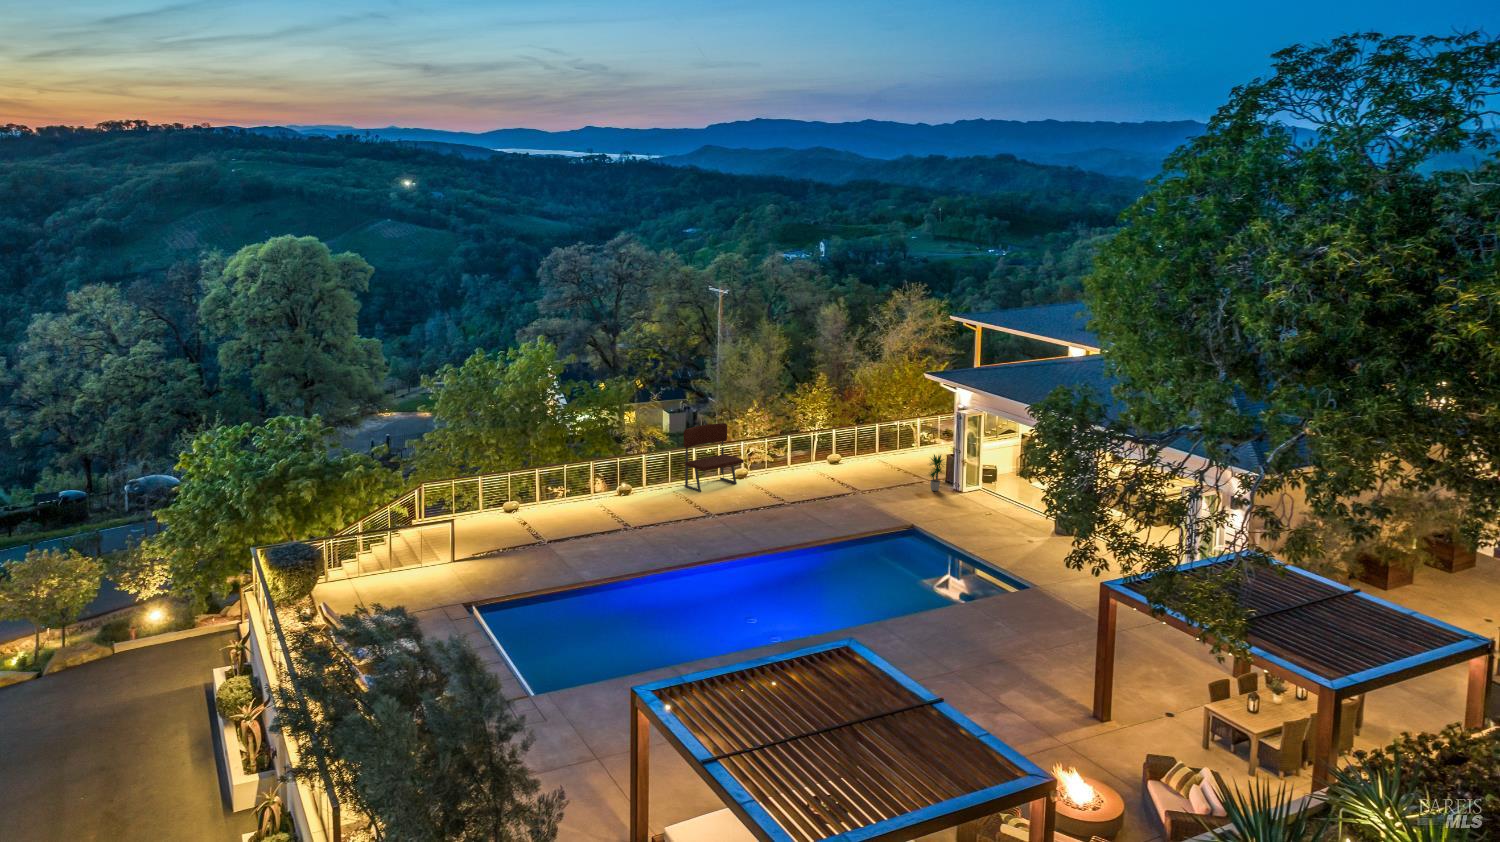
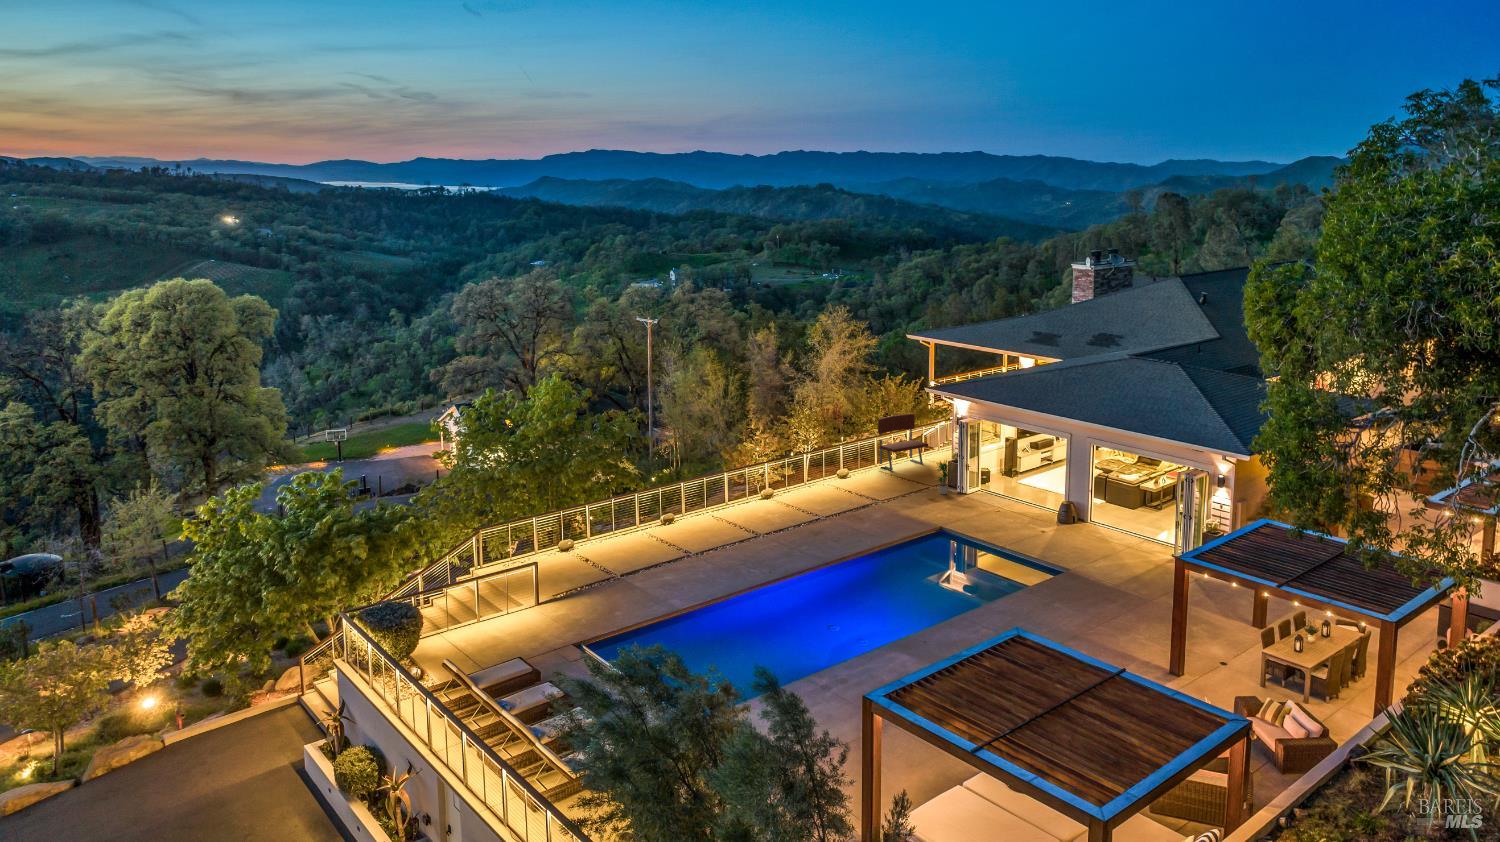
bench: present [684,423,744,492] -> present [878,414,928,470]

